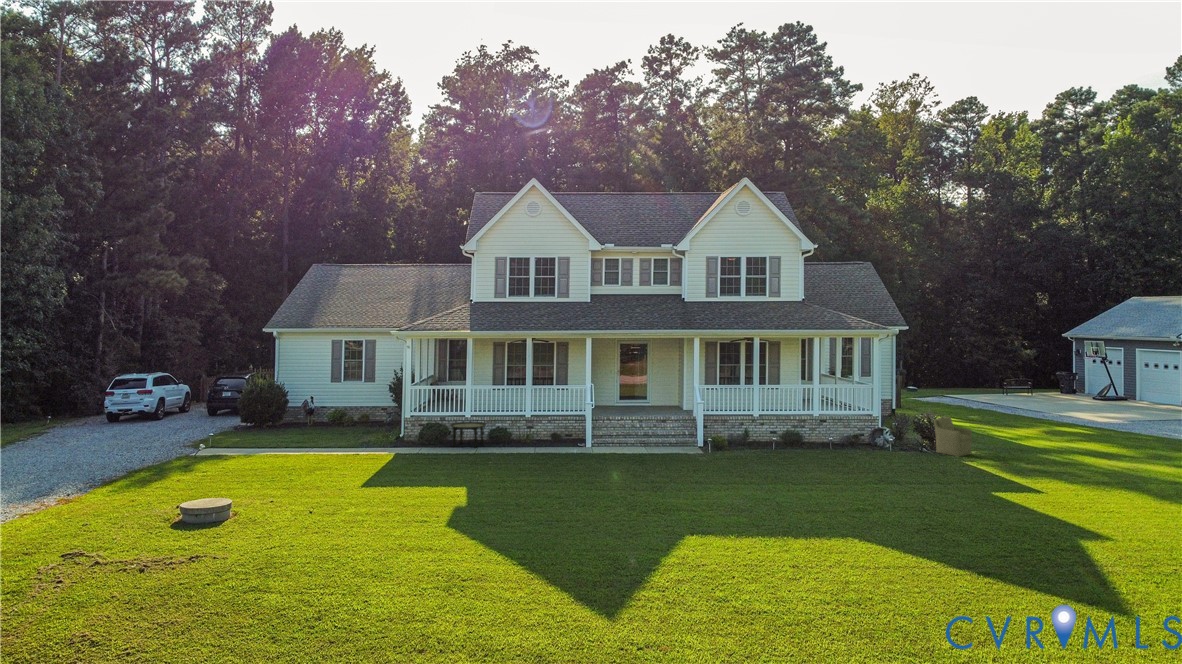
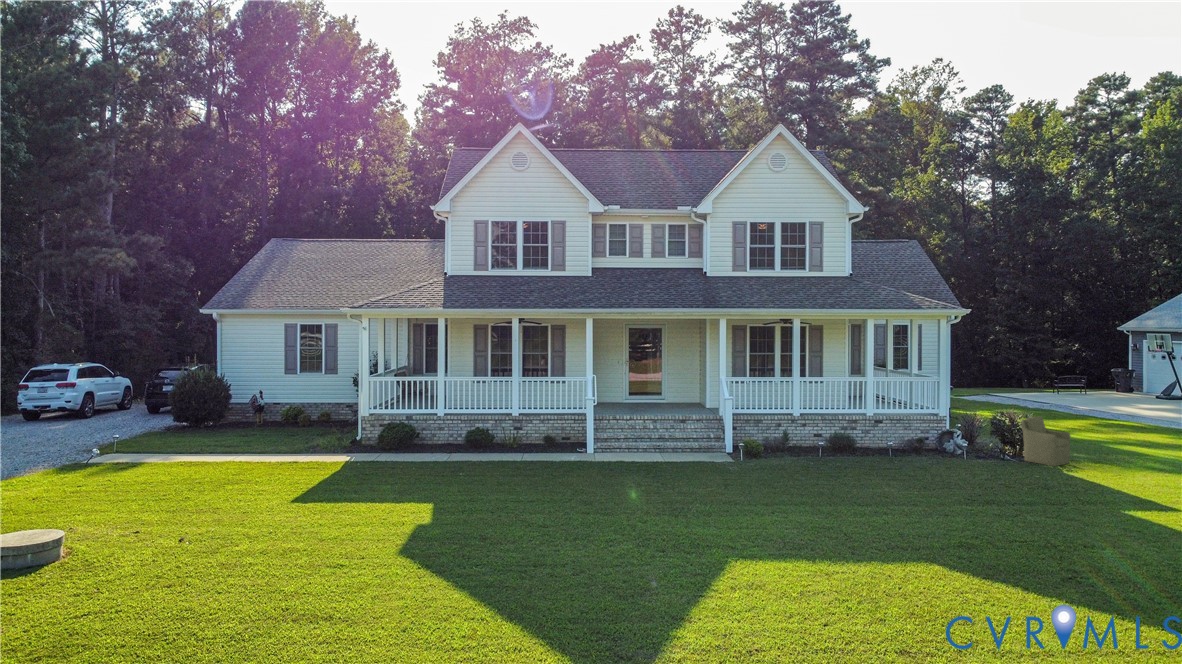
round table: present [450,422,486,448] -> none [418,421,464,454]

